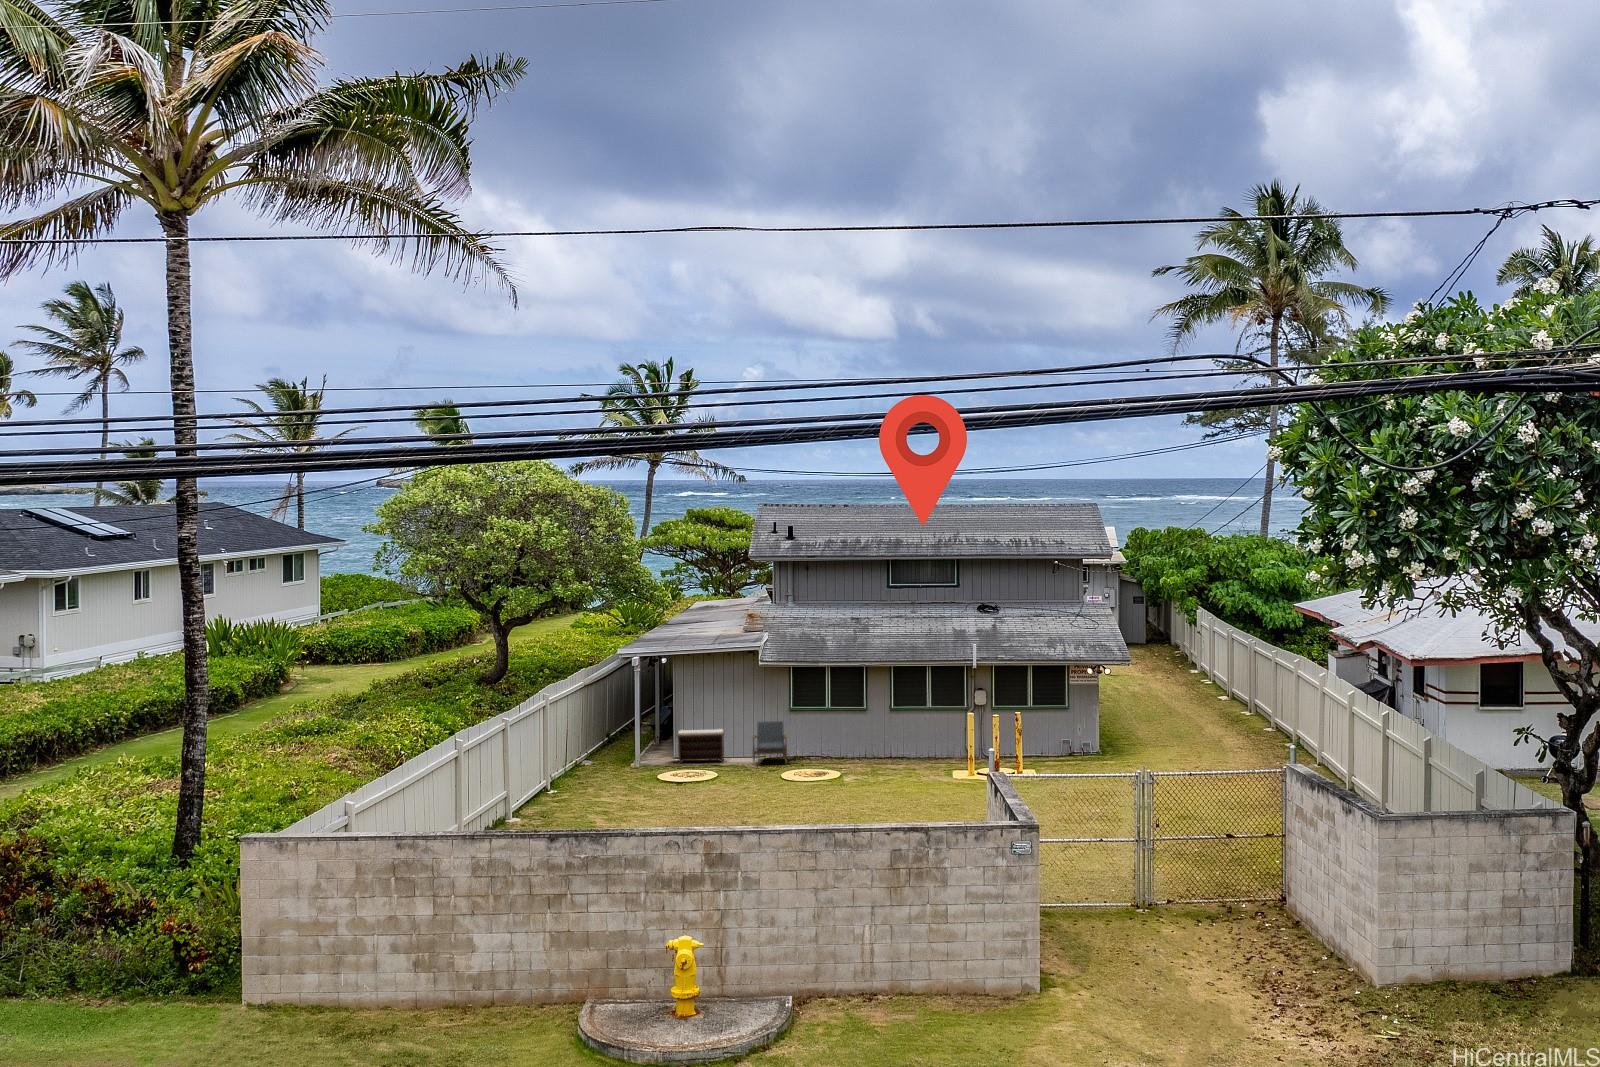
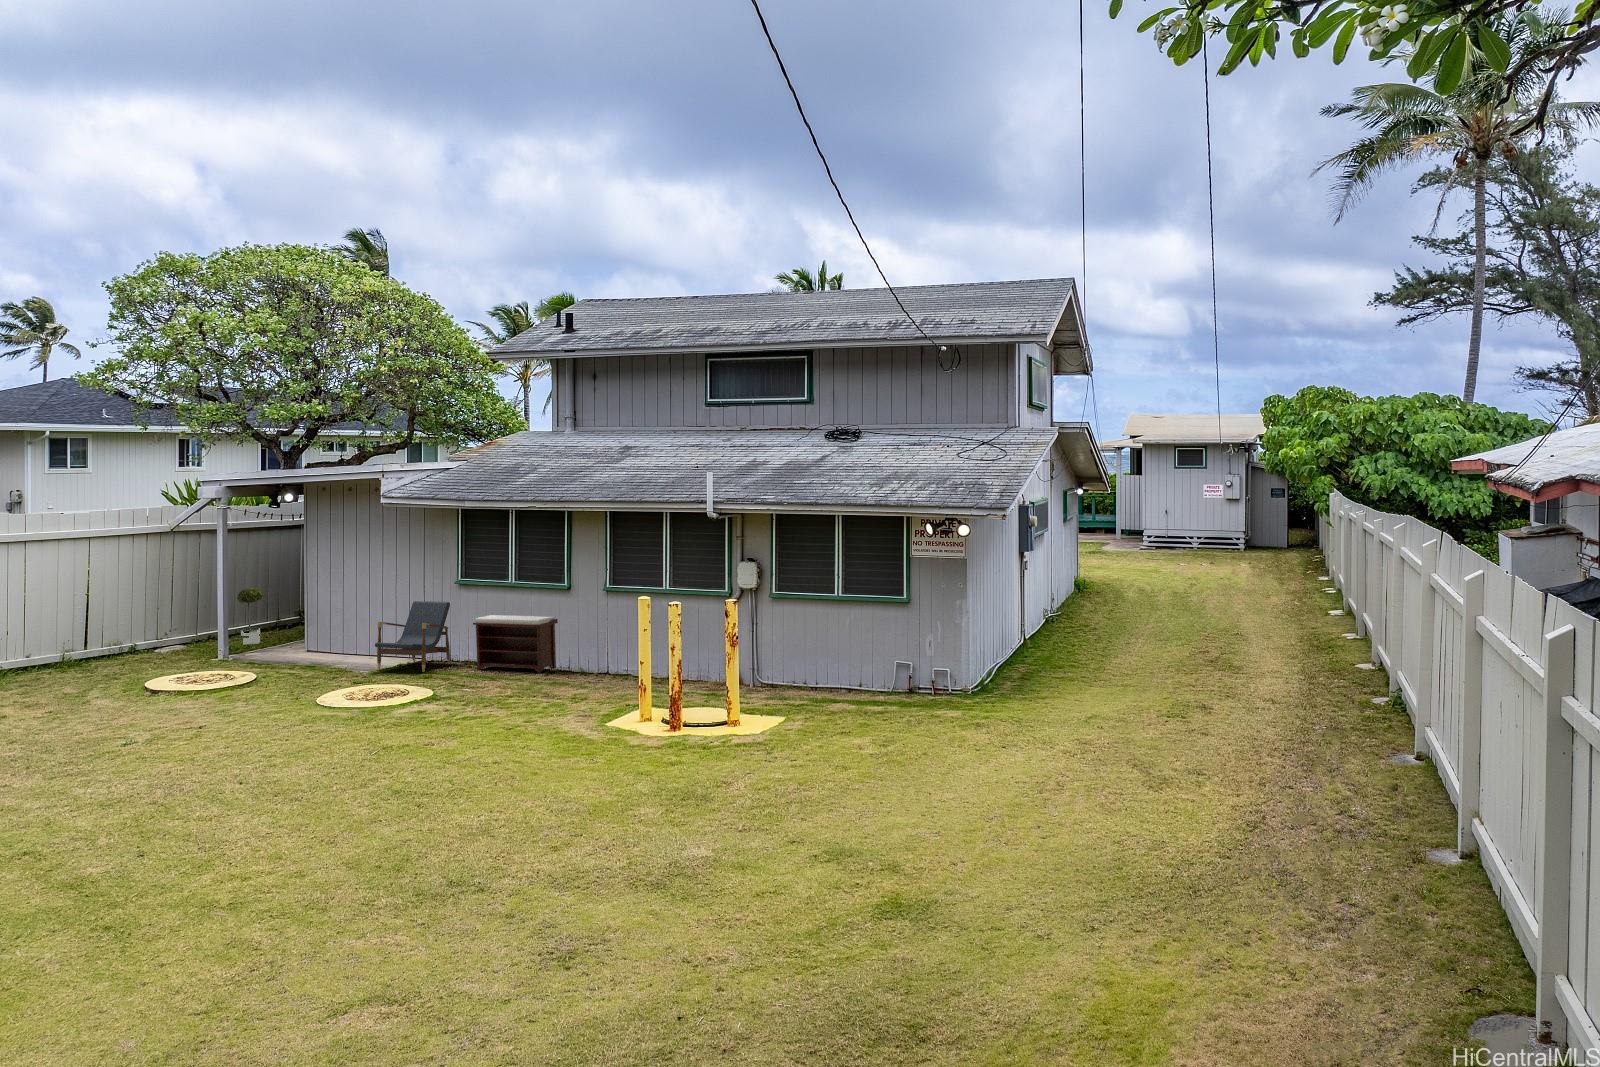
potted tree: none [586,717,603,757] -> present [237,587,263,645]
bench: present [677,729,725,763] -> present [473,615,558,673]

